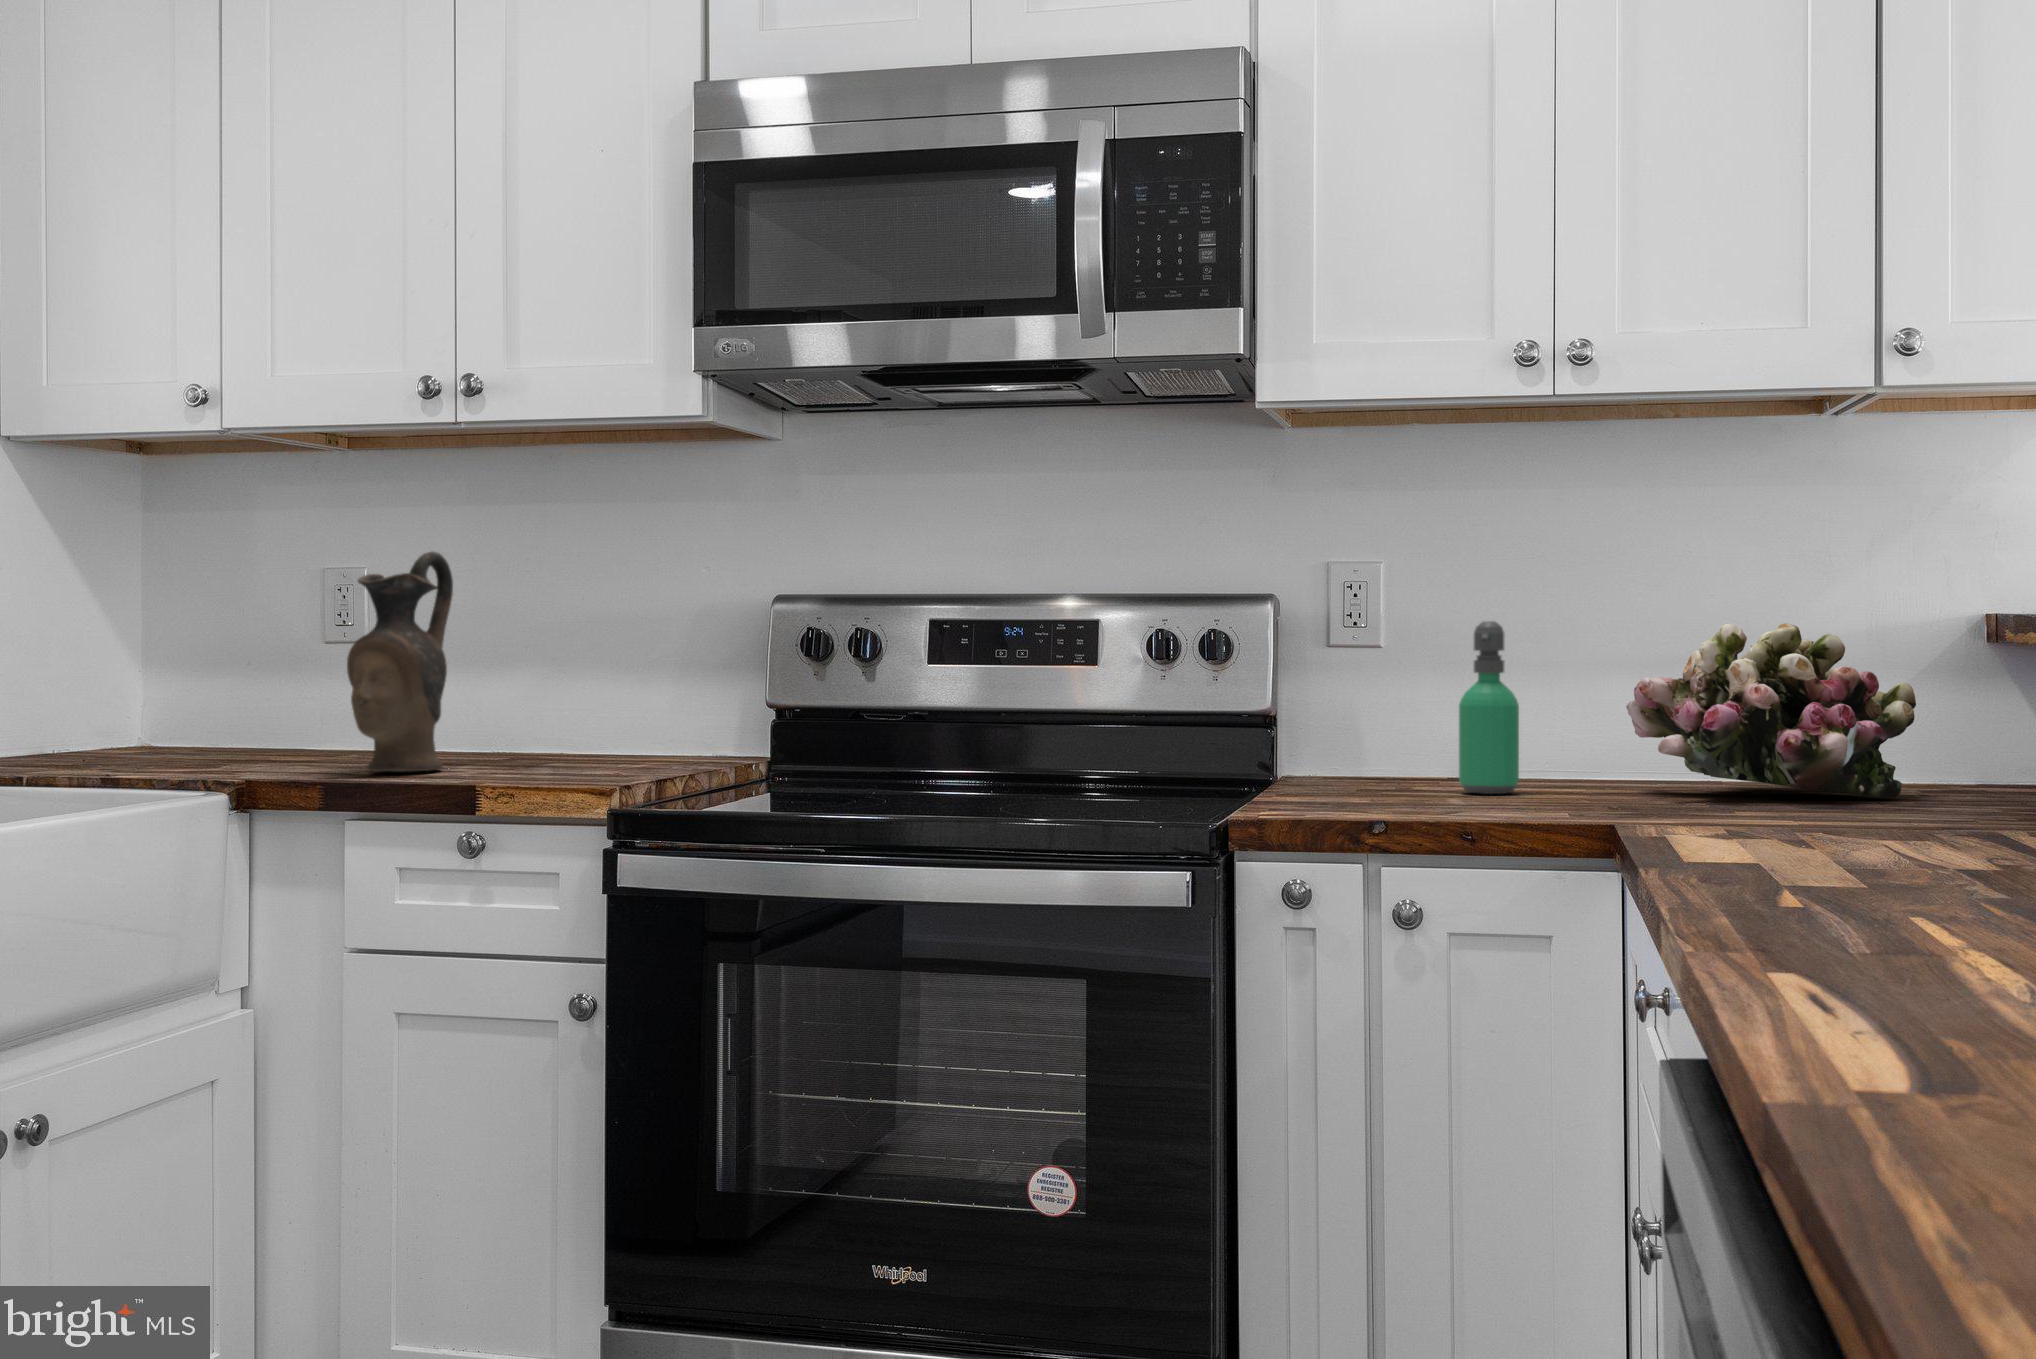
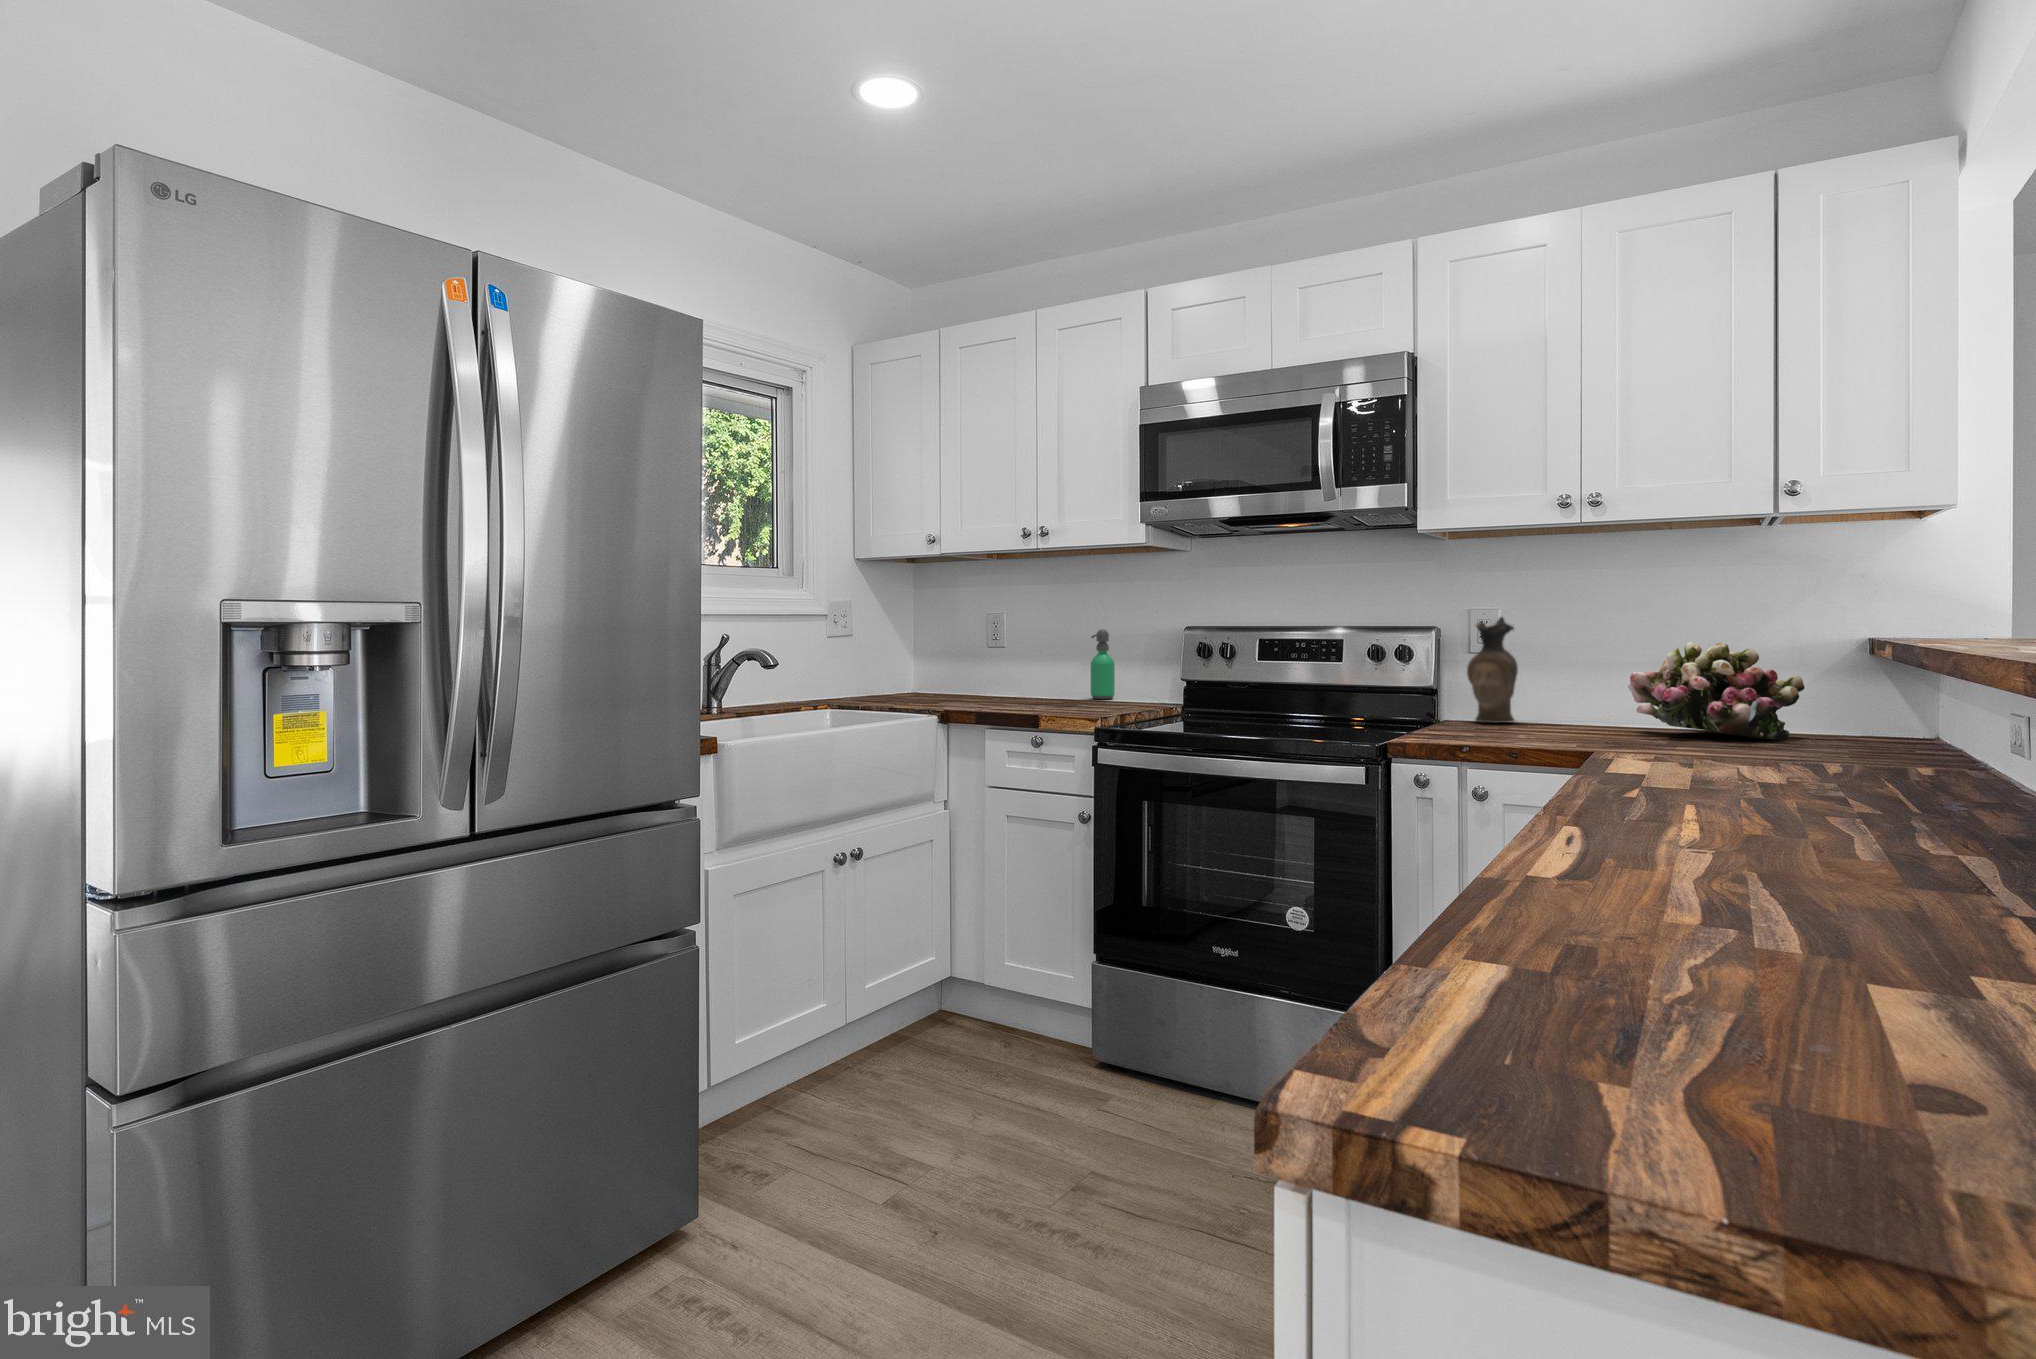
ceramic pitcher: present [347,552,453,772] -> present [1467,617,1518,723]
soap dispenser: present [1459,621,1519,794] -> present [1091,629,1115,699]

